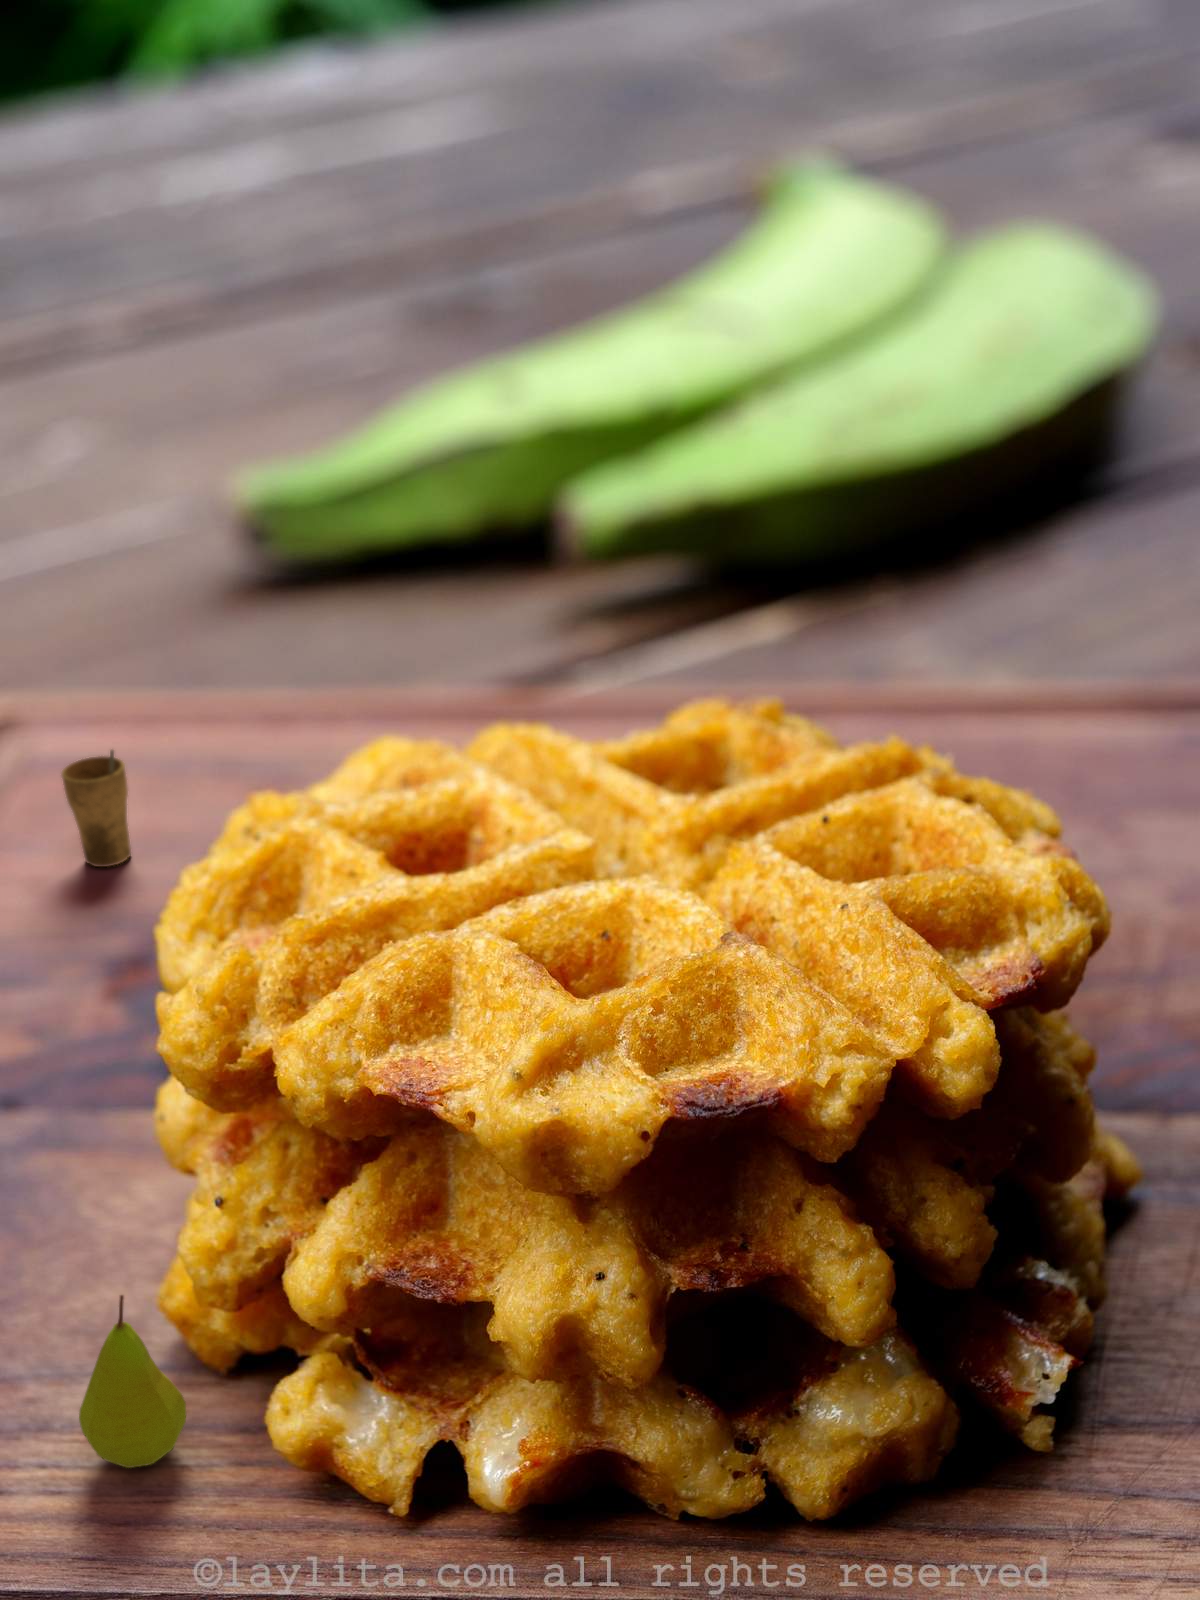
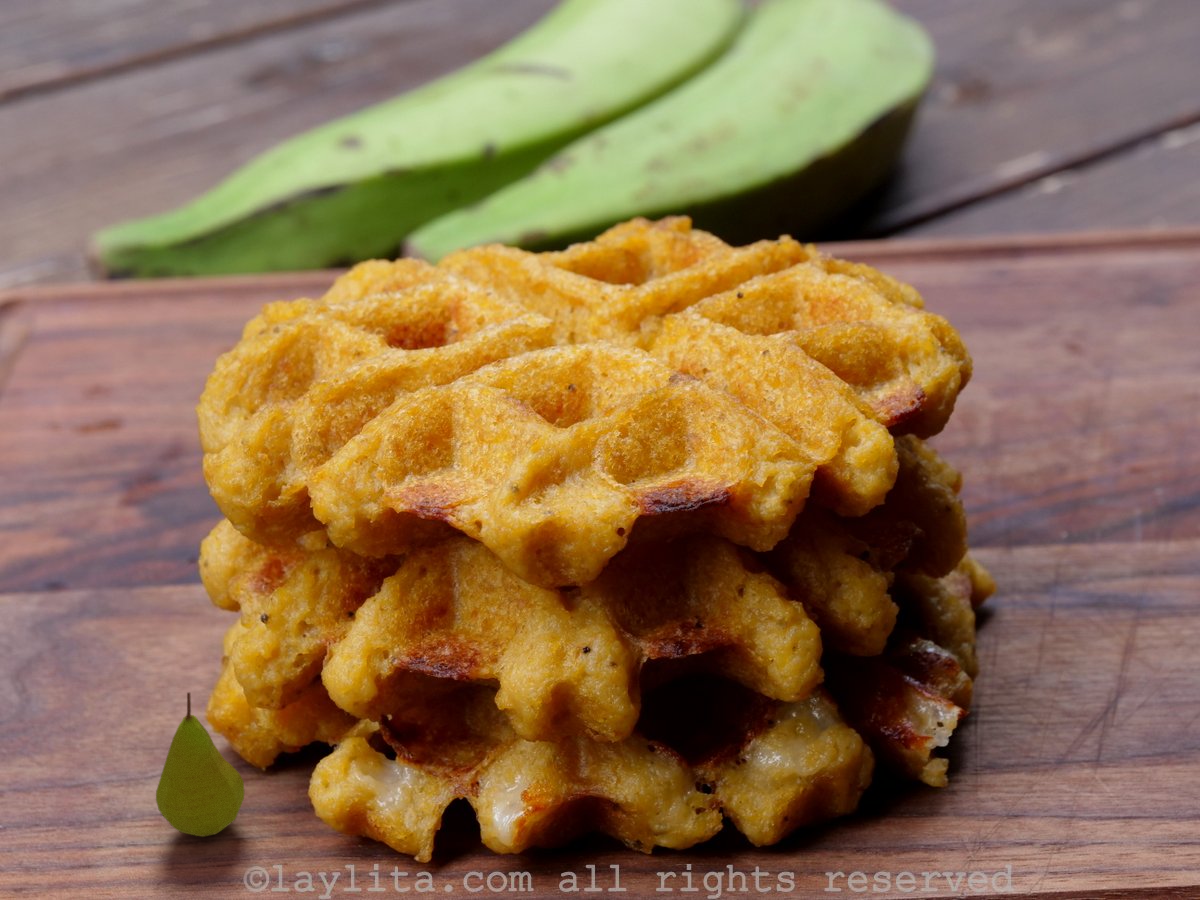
cup: present [62,750,131,867] -> none [92,296,153,396]

